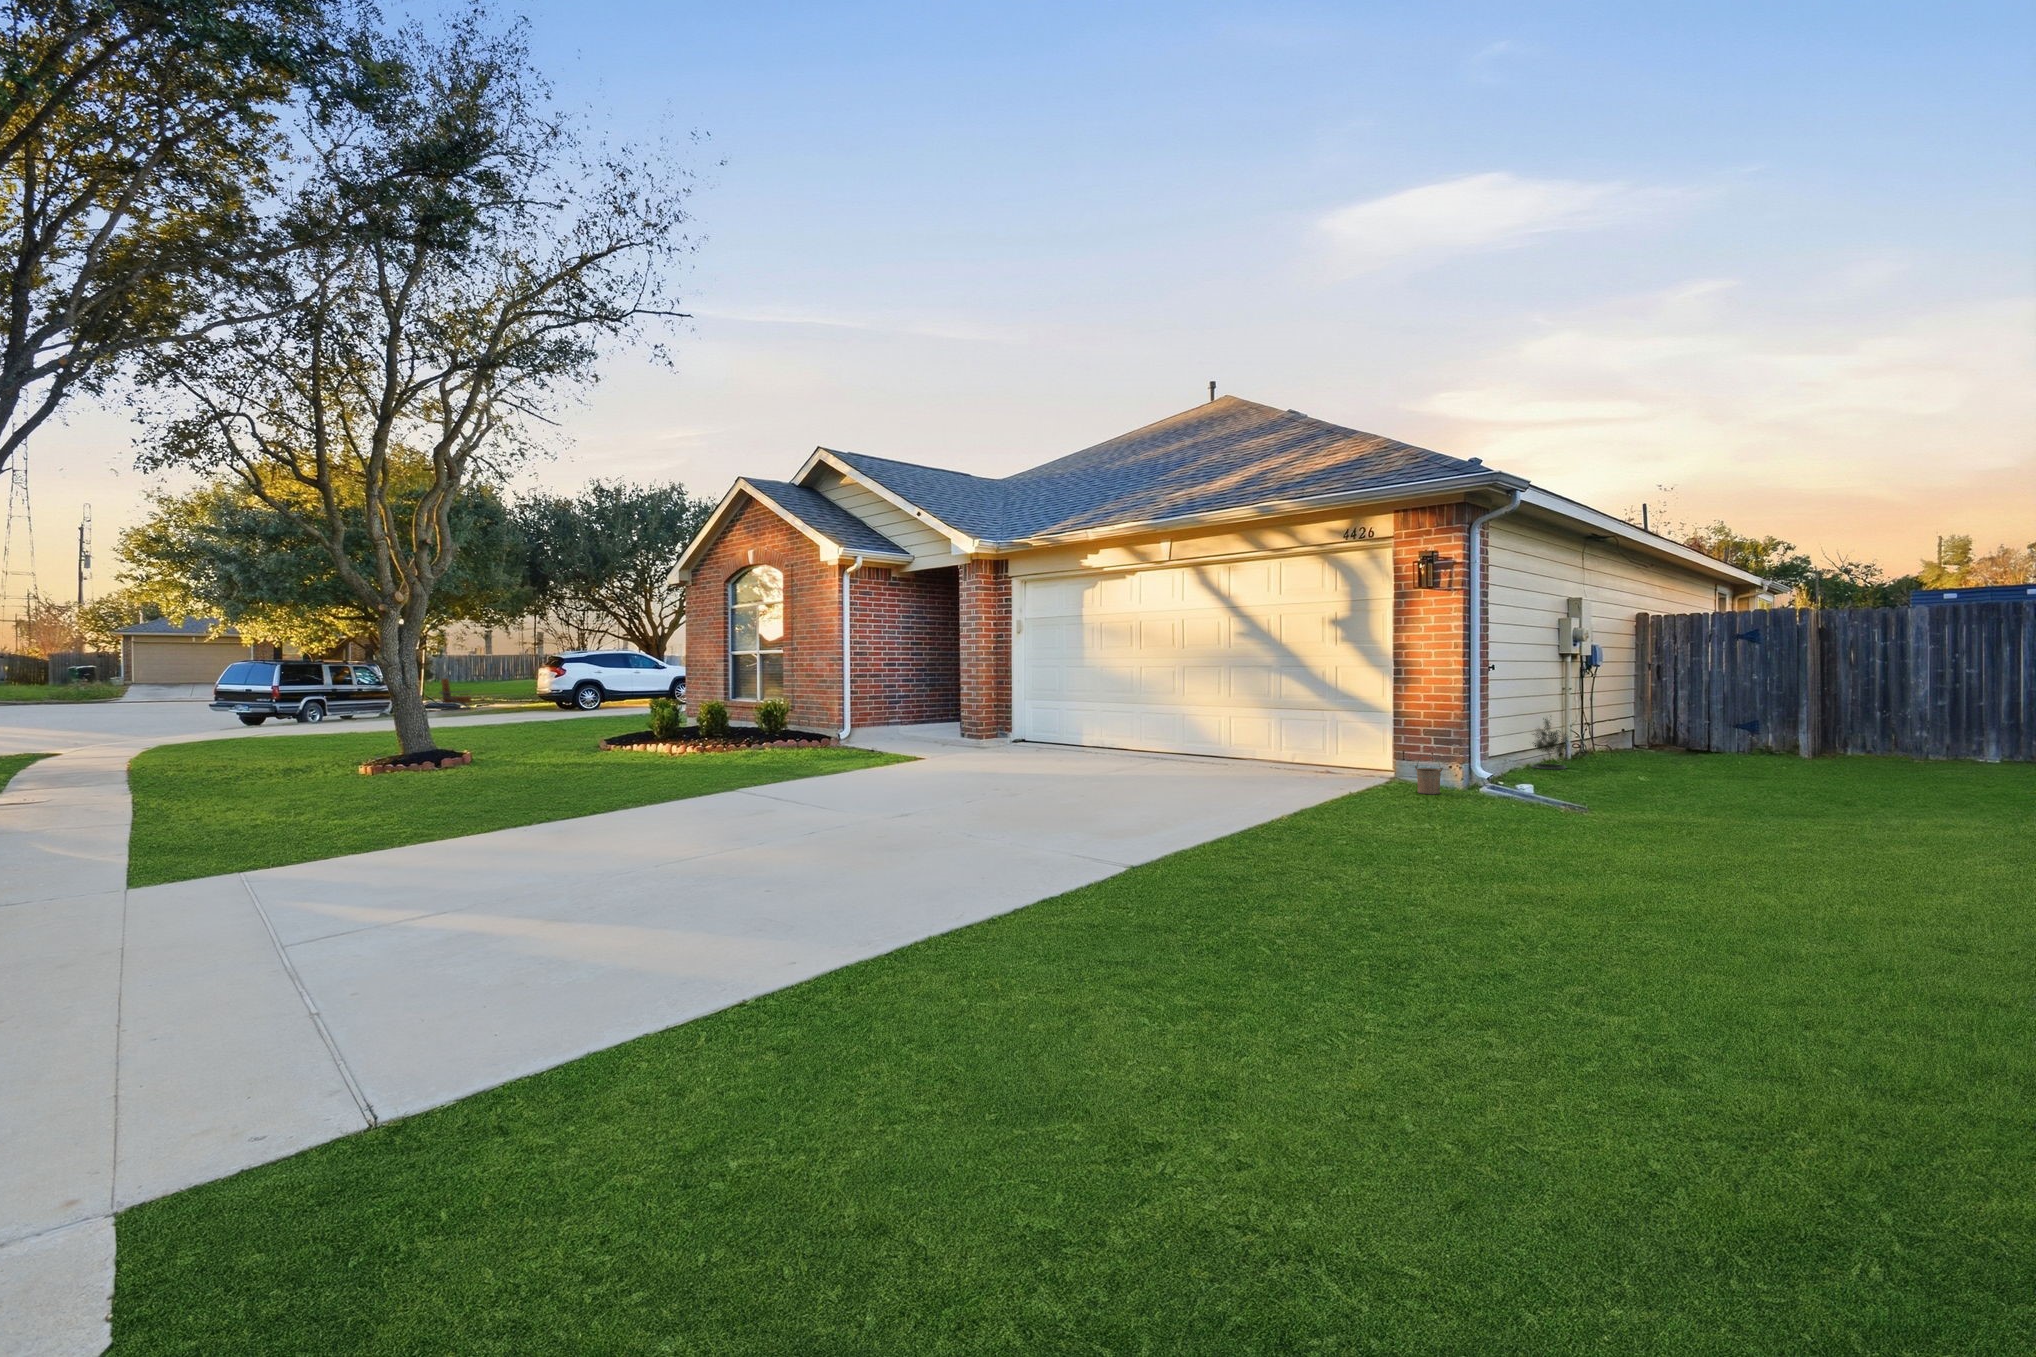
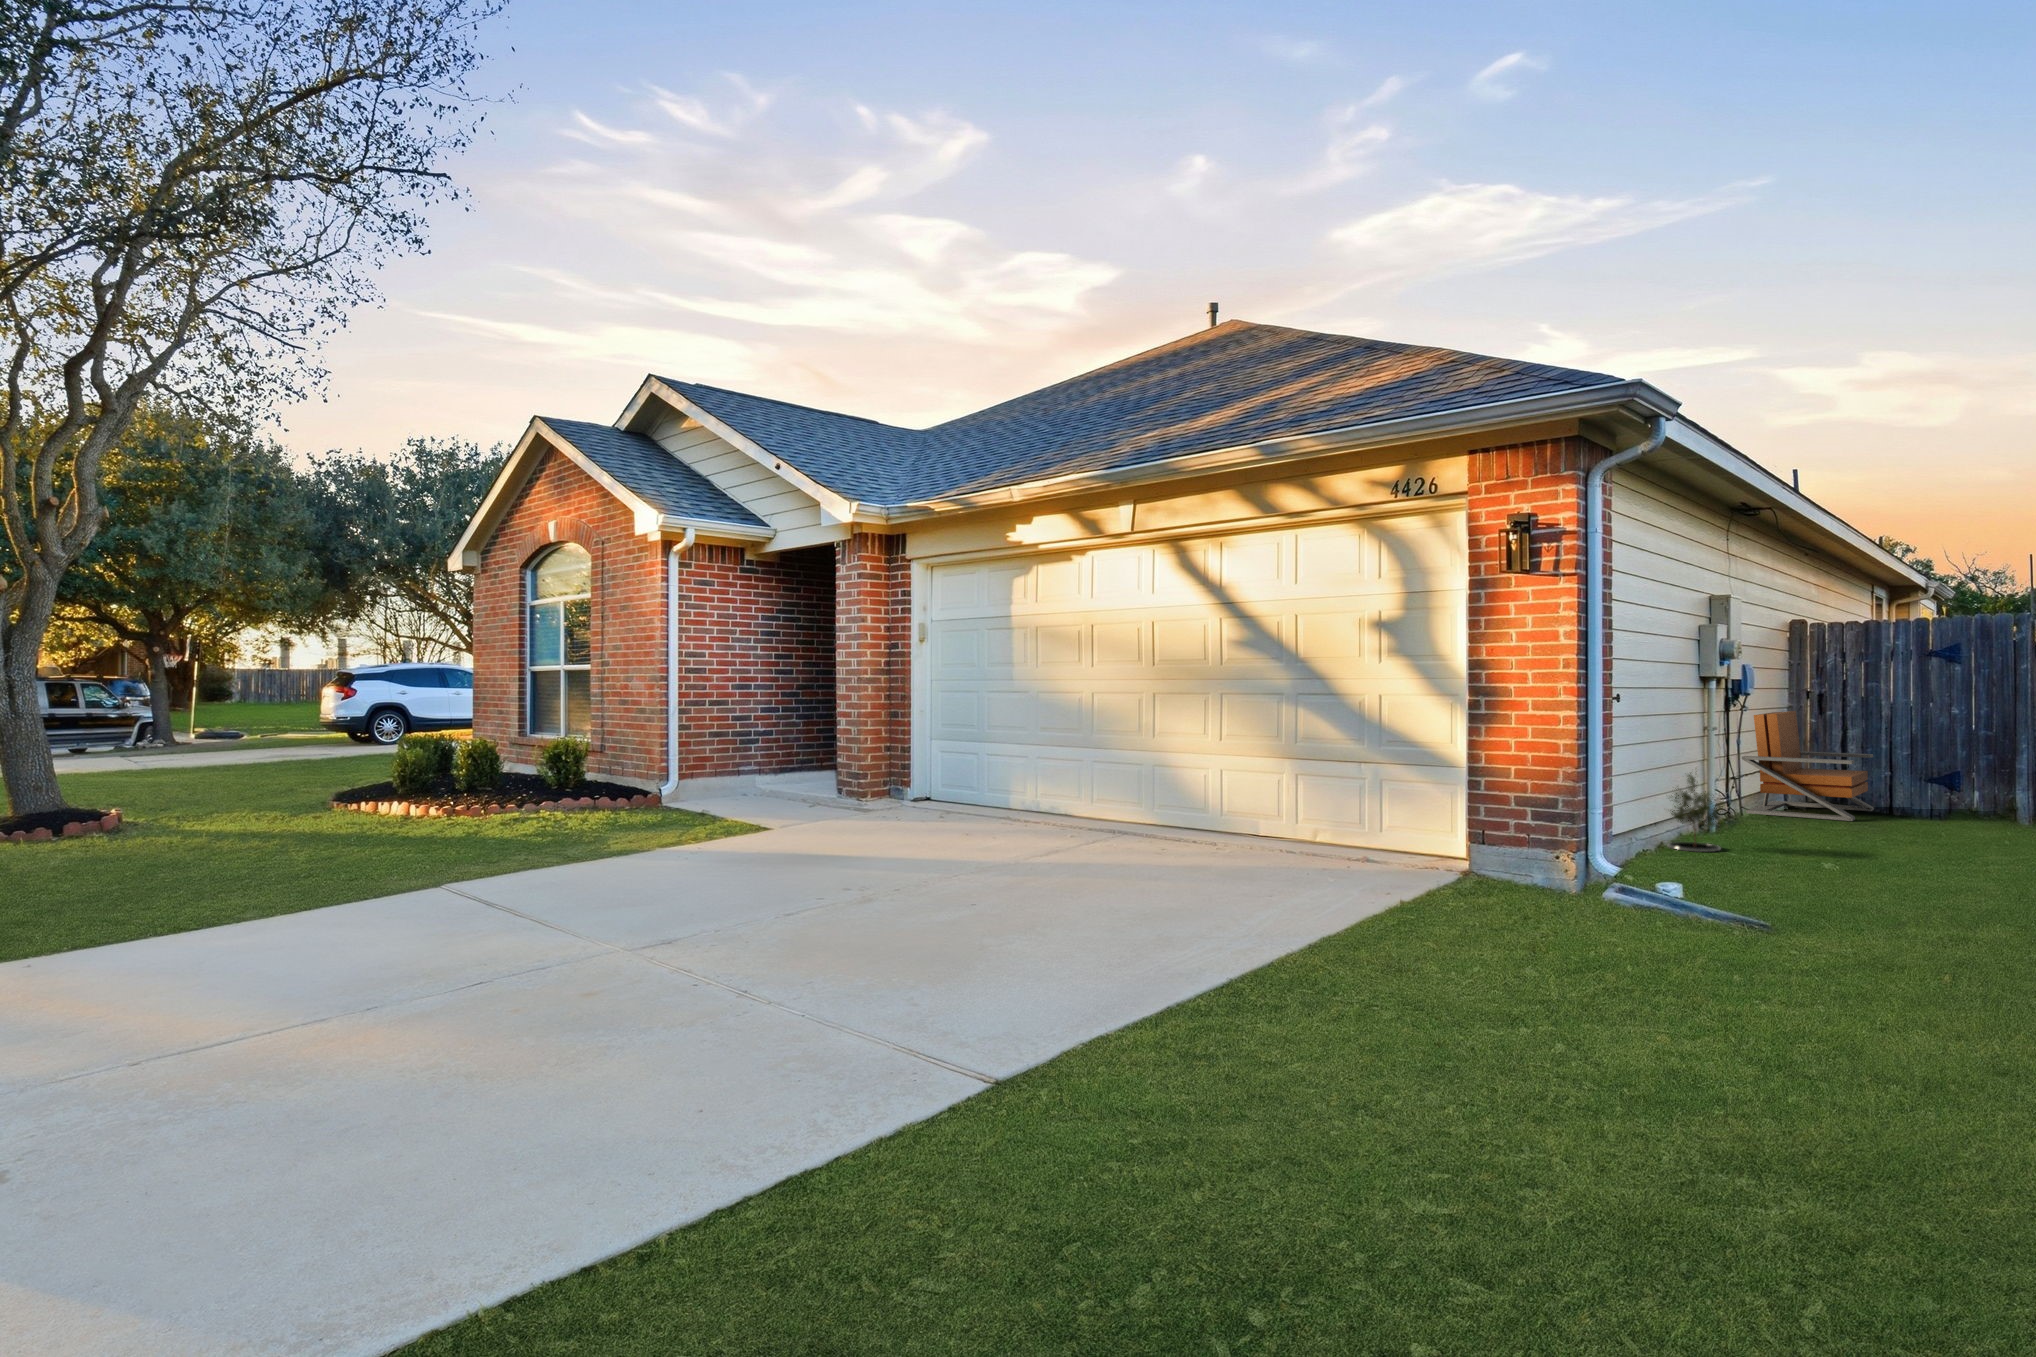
lounge chair: present [439,678,471,710] -> present [1742,711,1874,821]
bucket: present [1415,755,1443,794] -> none [1504,838,1549,902]

